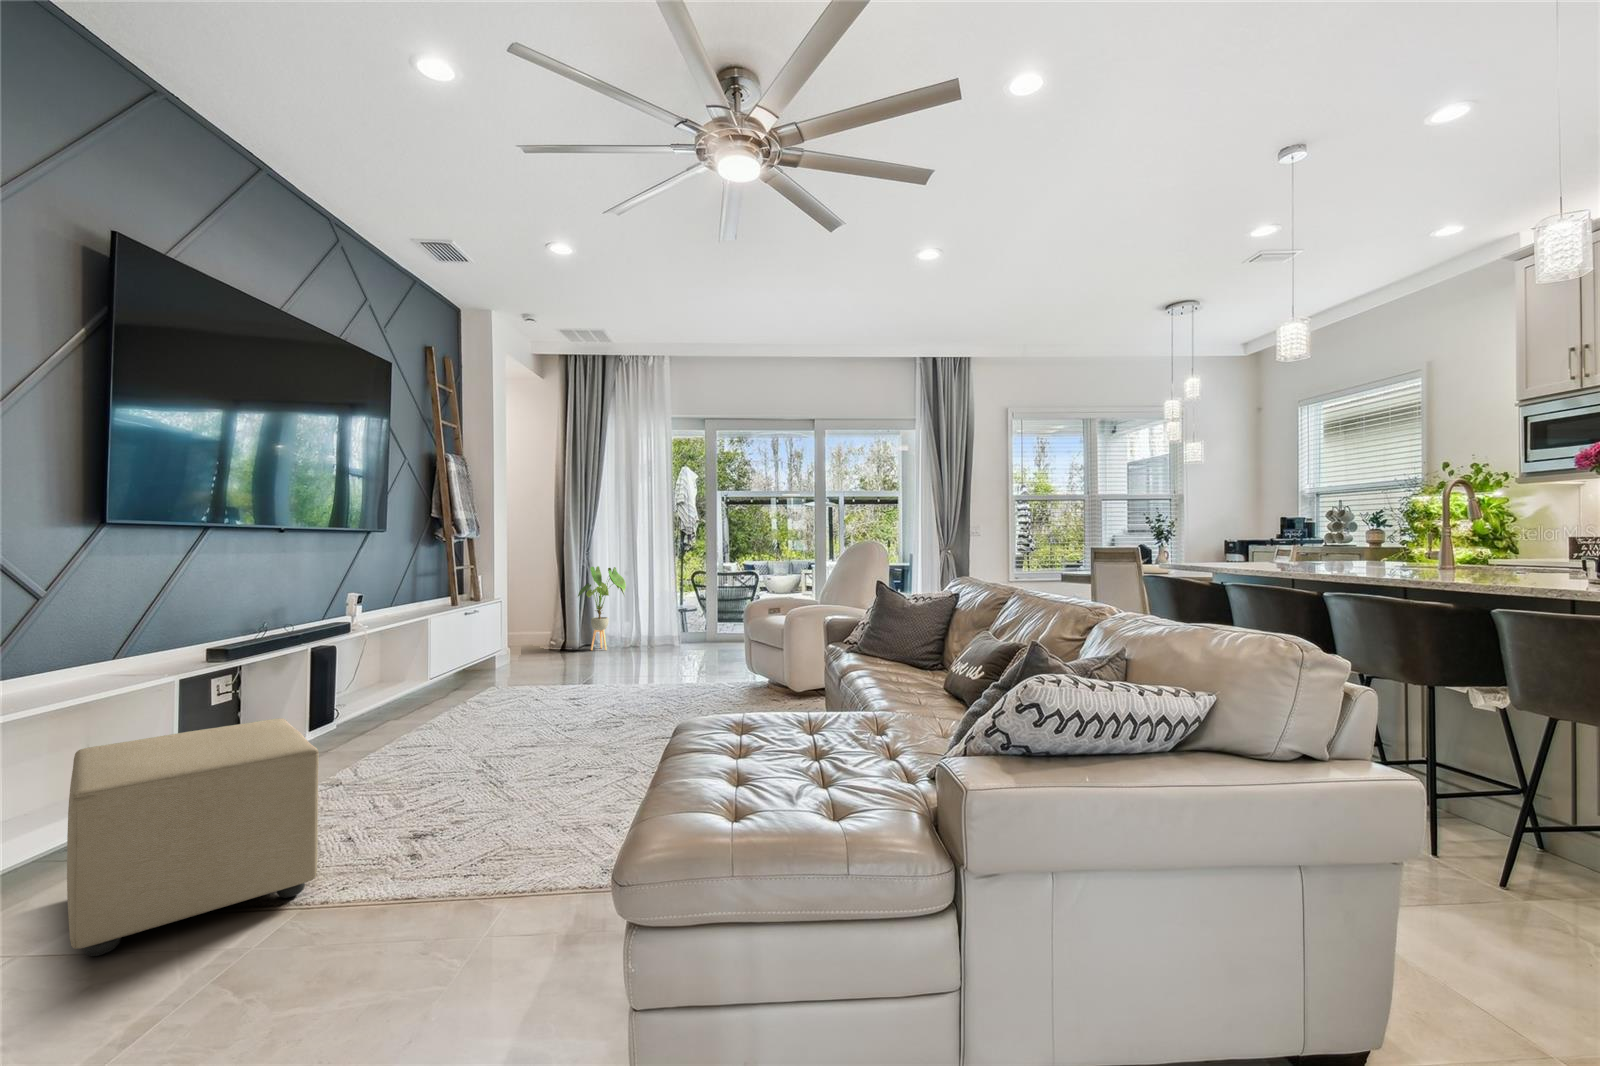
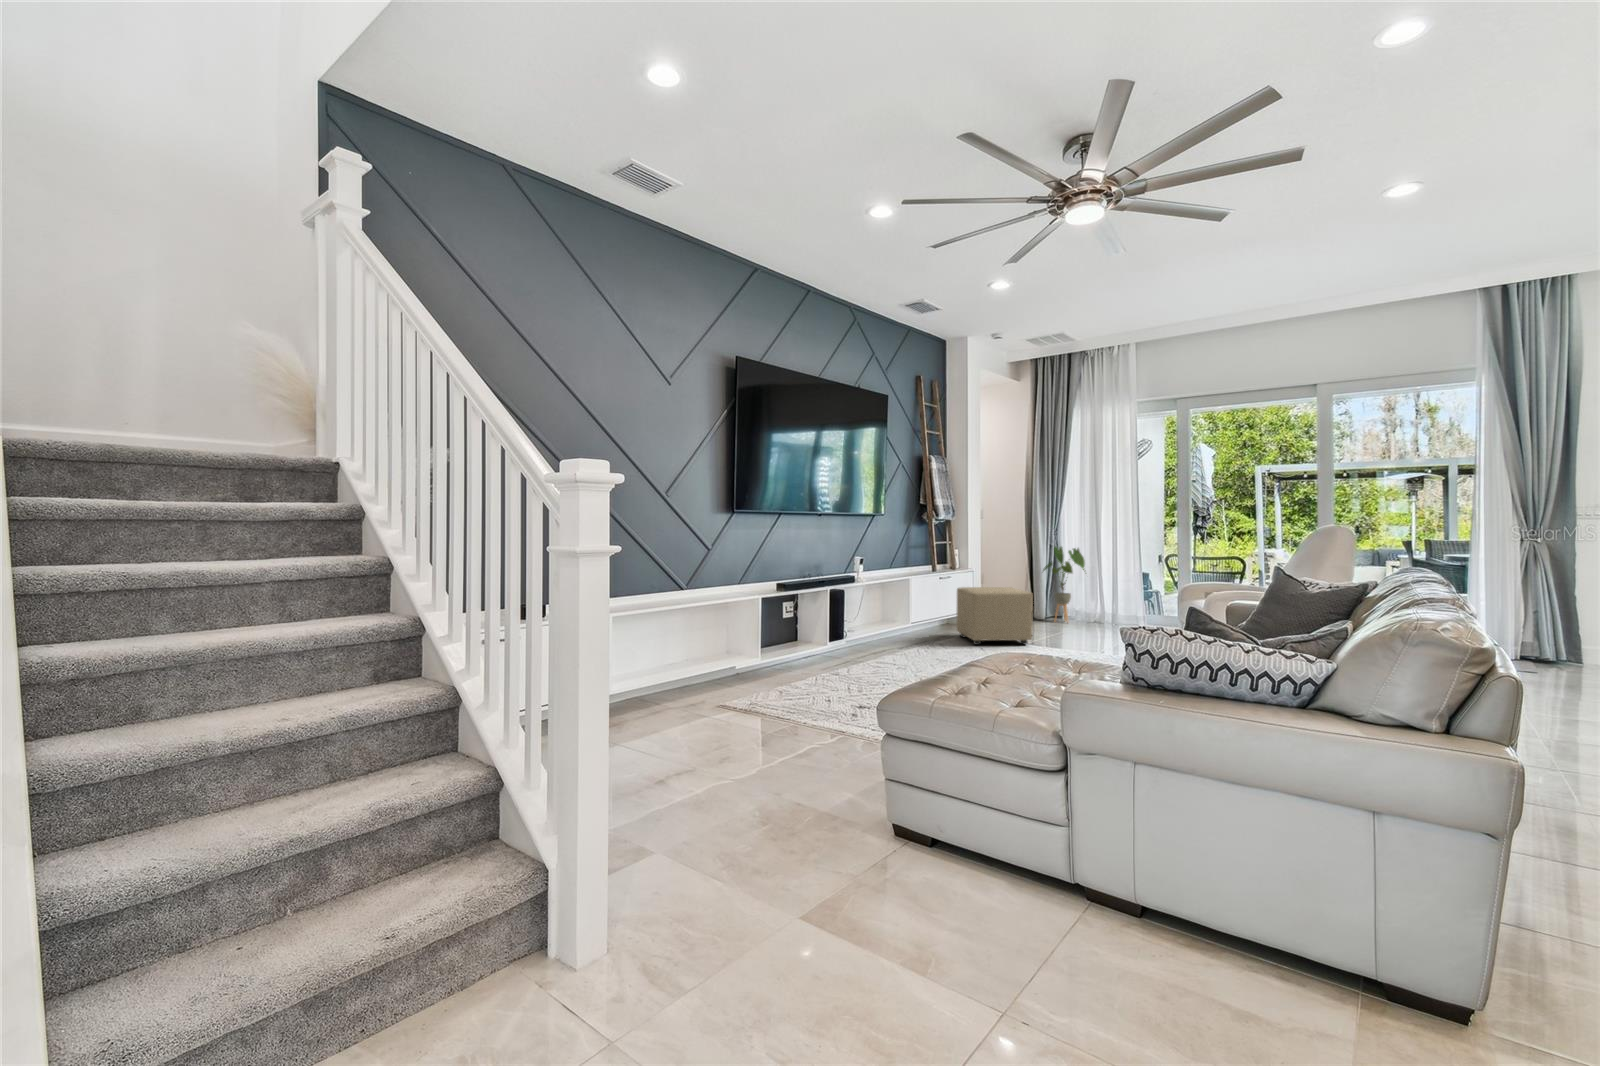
ottoman: present [67,718,319,956] -> present [957,587,1033,645]

